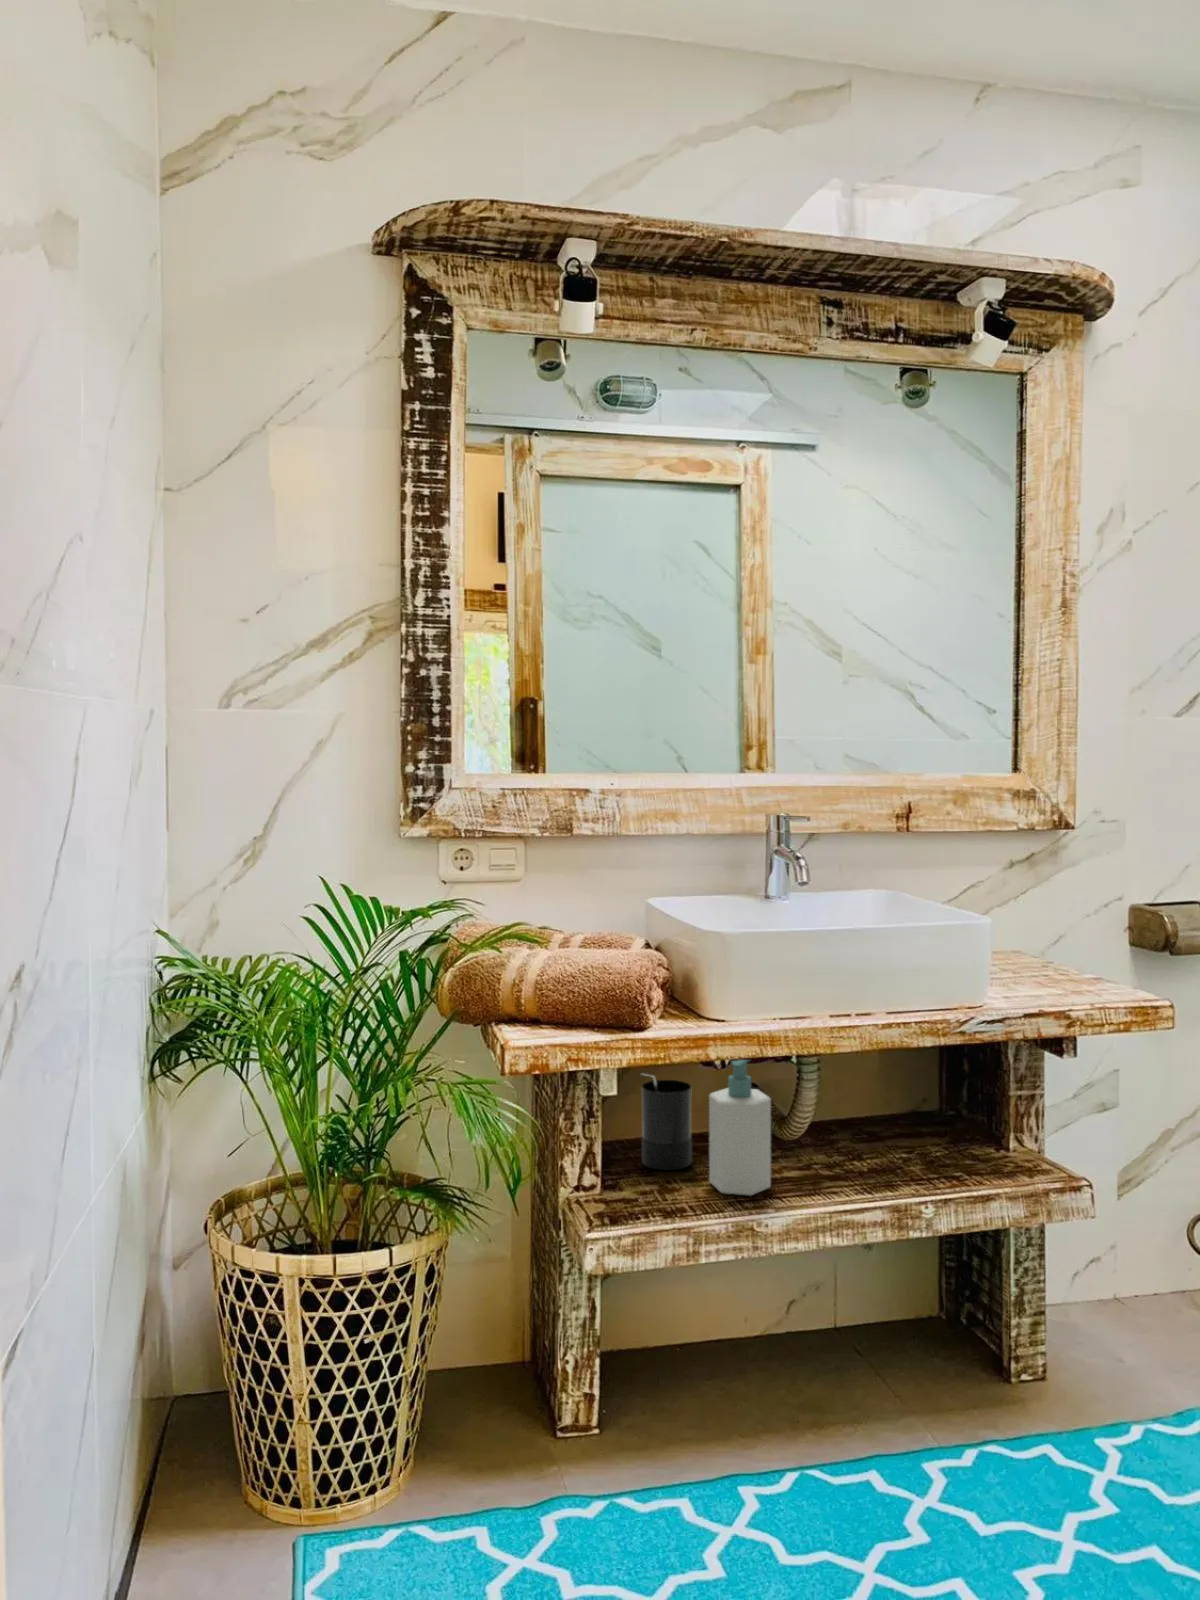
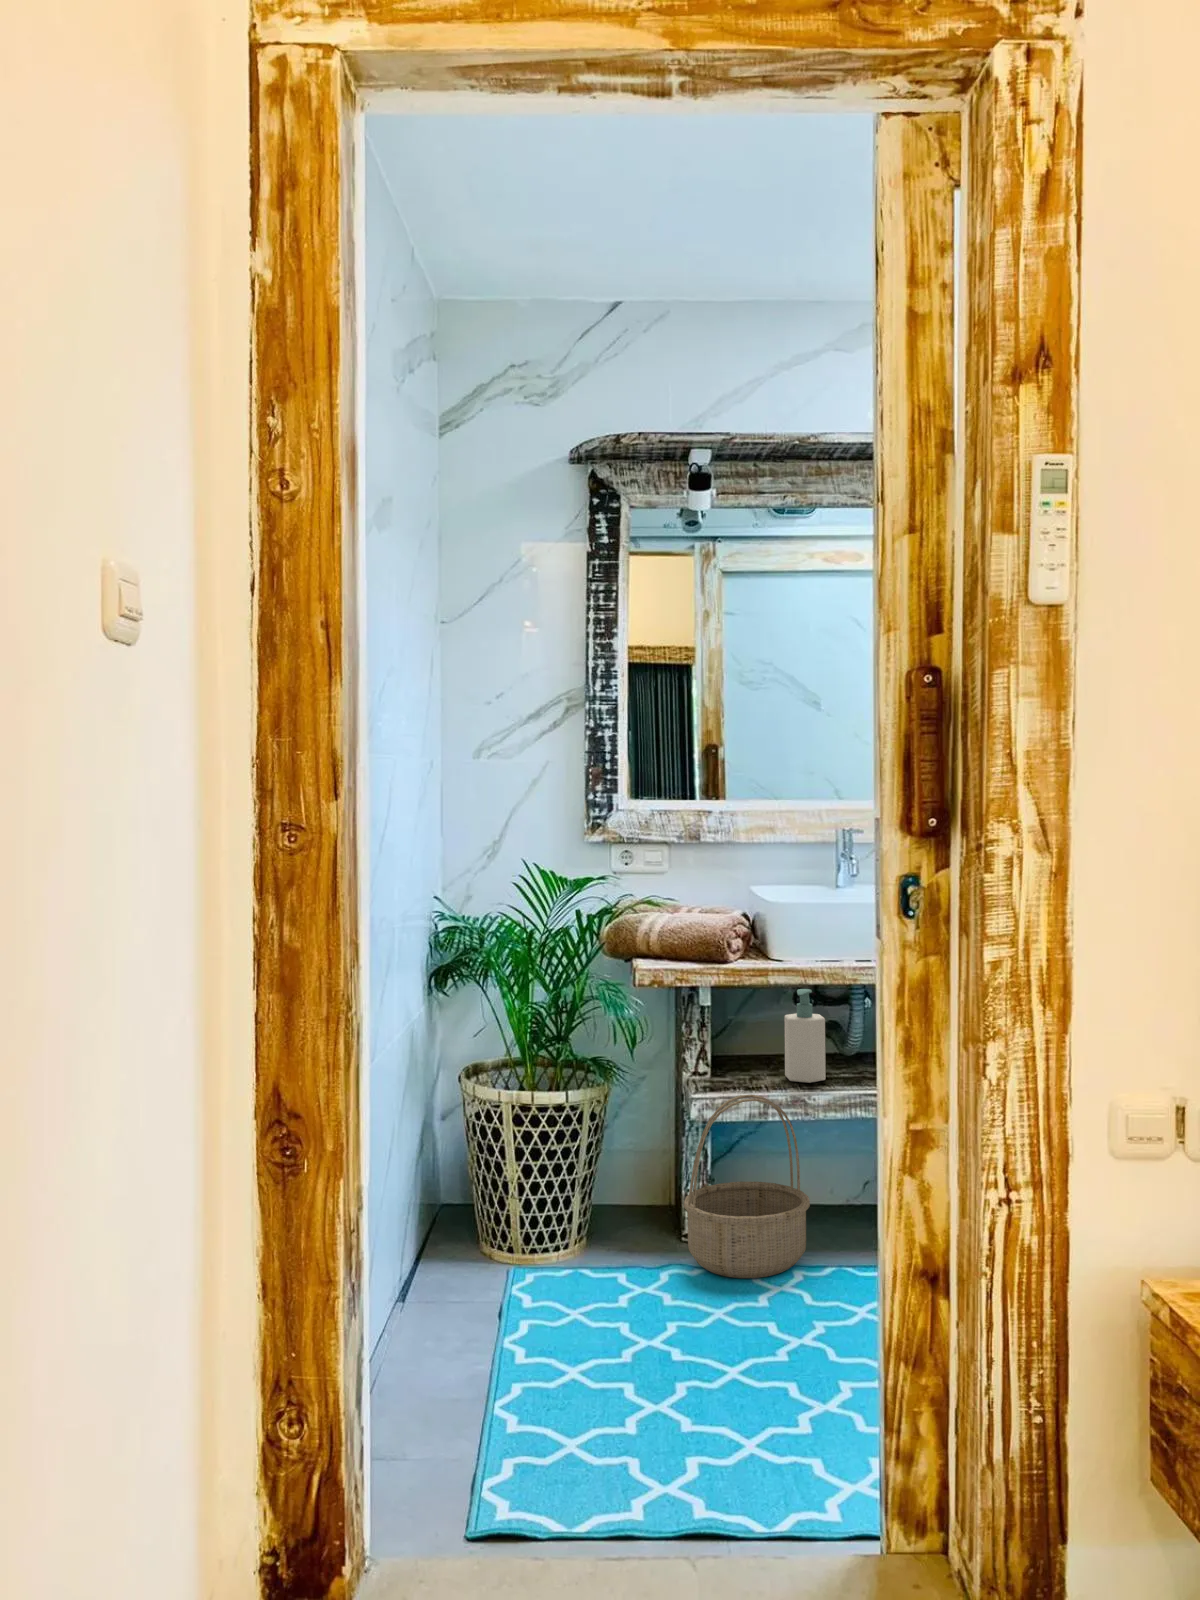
candle: present [642,1076,692,1170] -> none [744,1005,779,1069]
basket: none [575,1227,763,1520] -> present [684,1095,810,1278]

